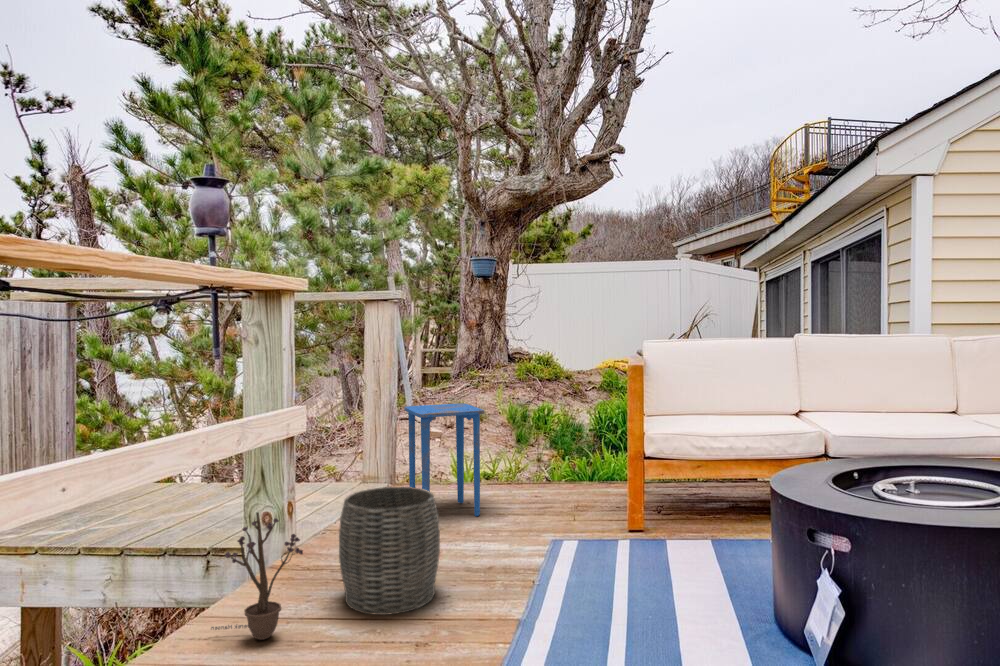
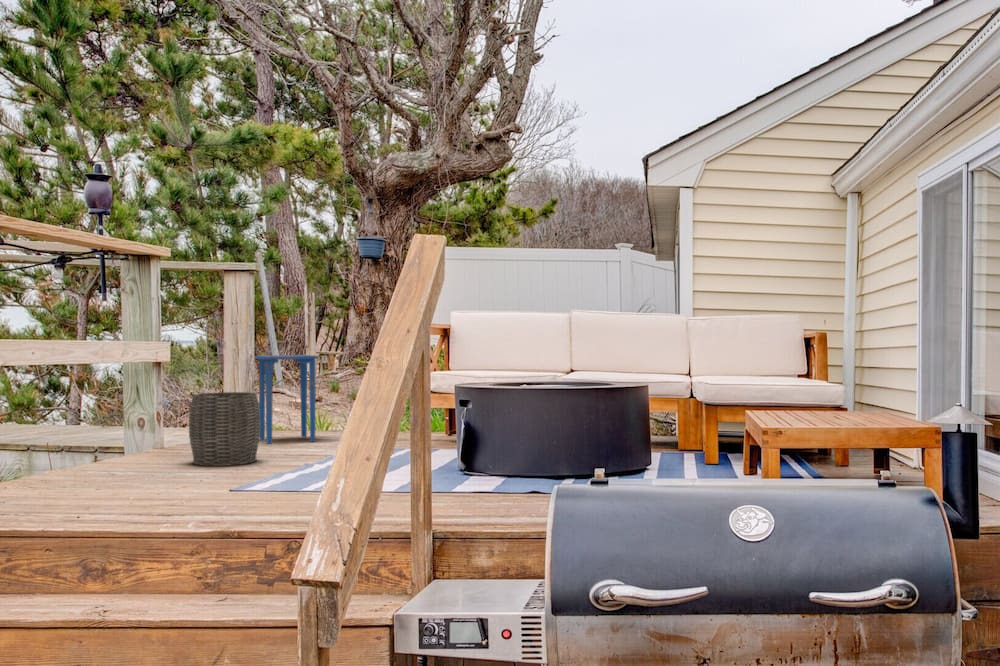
decorative plant: present [211,512,303,640] -> none [102,390,163,471]

